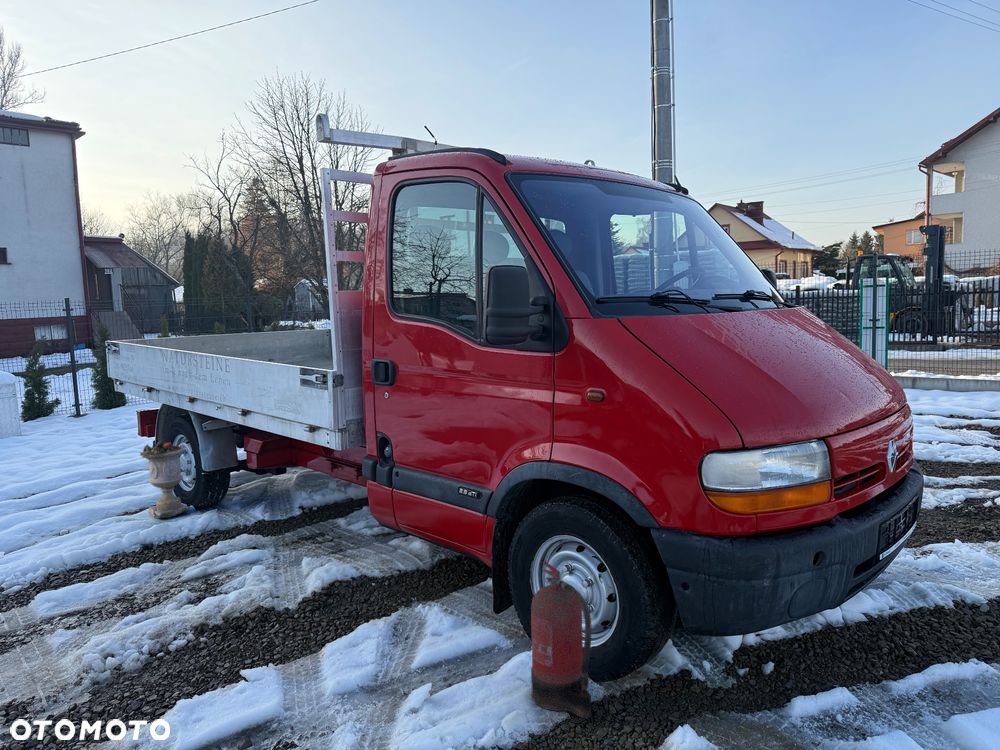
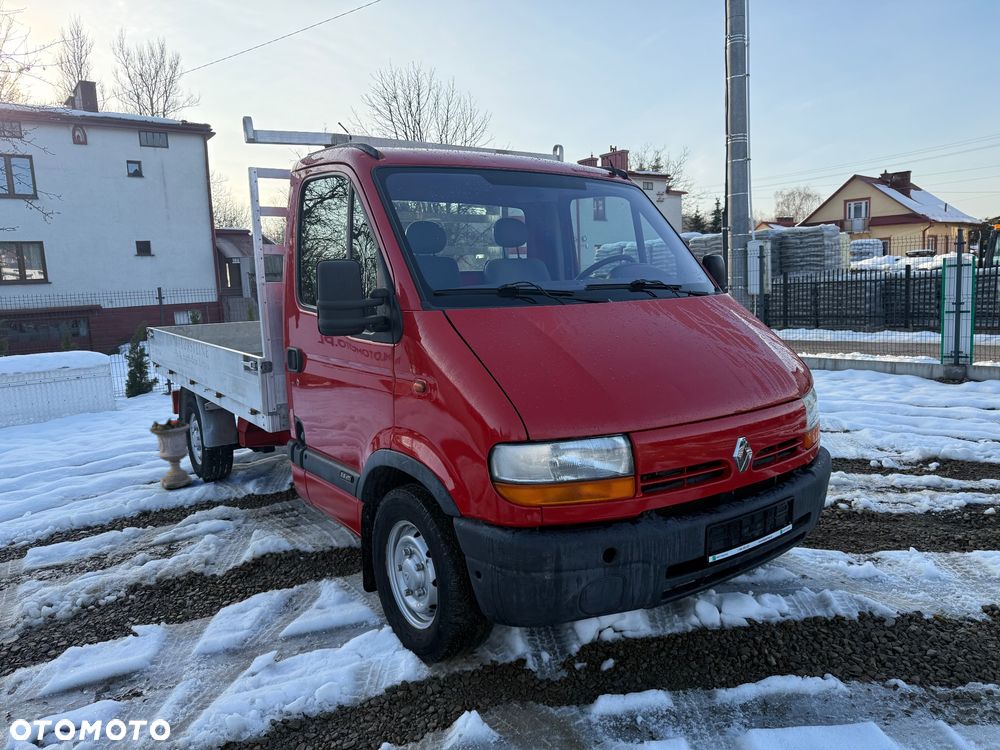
fire extinguisher: present [531,561,592,719] -> none [358,543,414,695]

